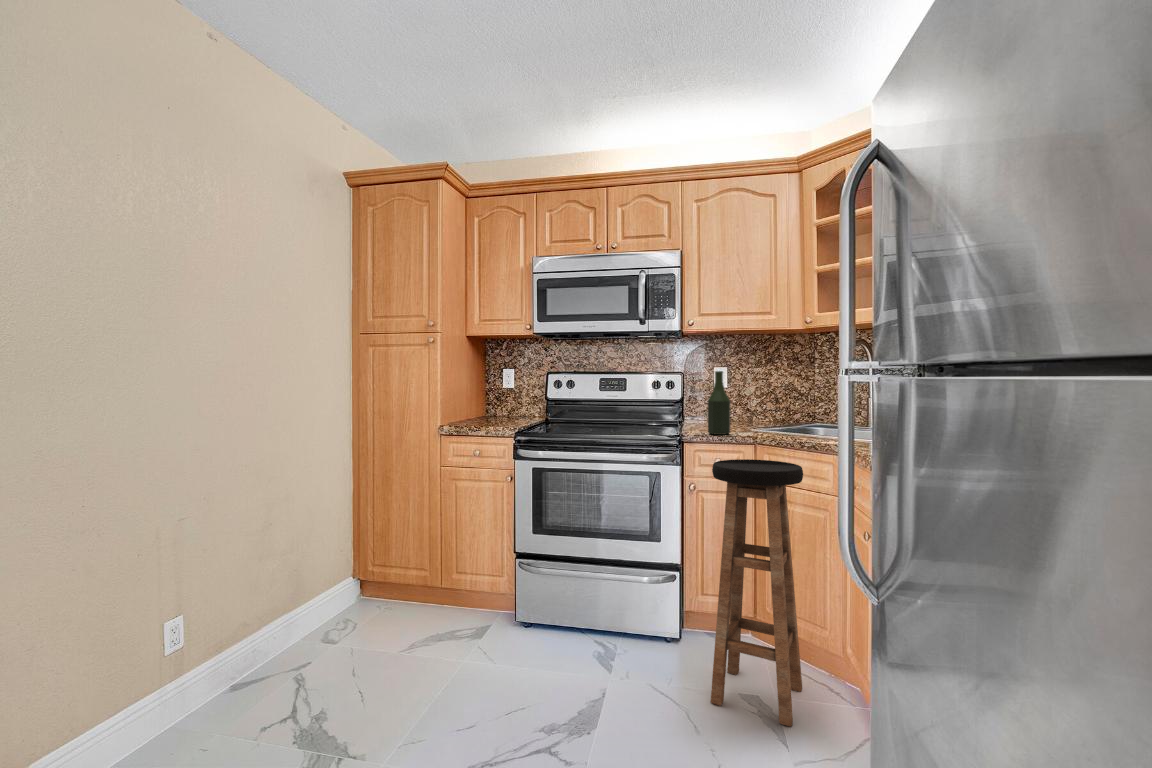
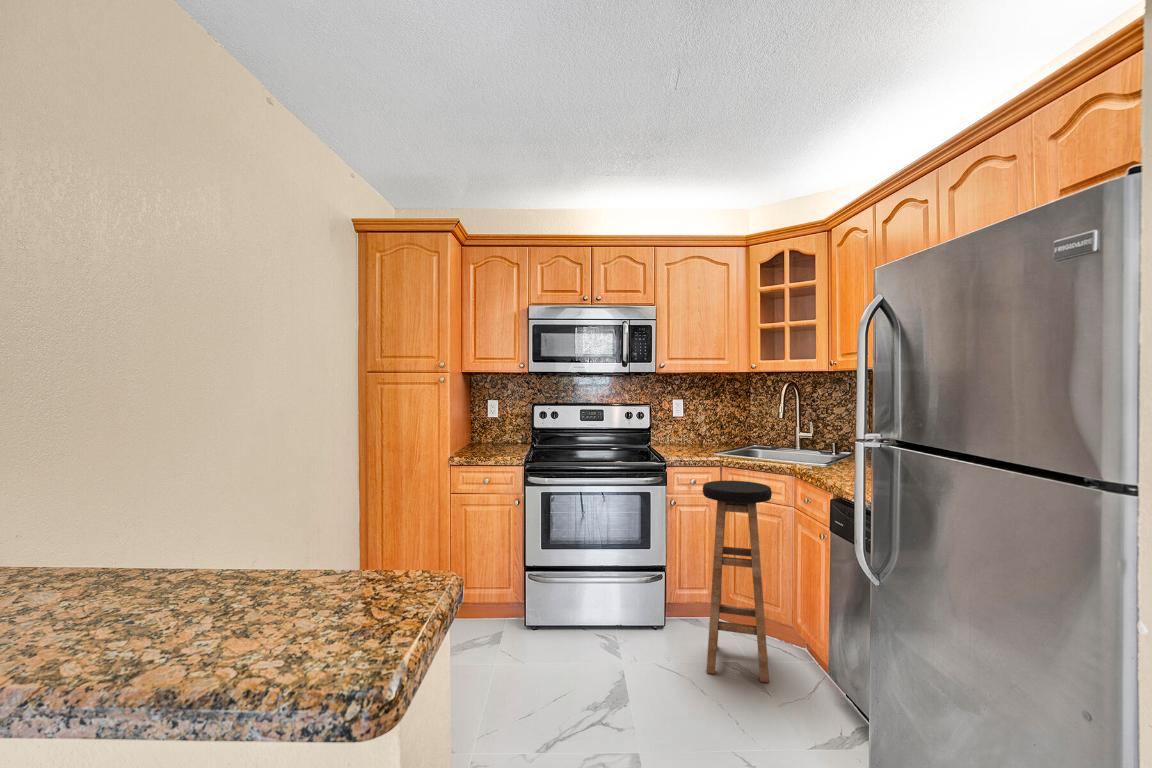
bottle: present [708,371,731,435] -> none [680,407,698,458]

